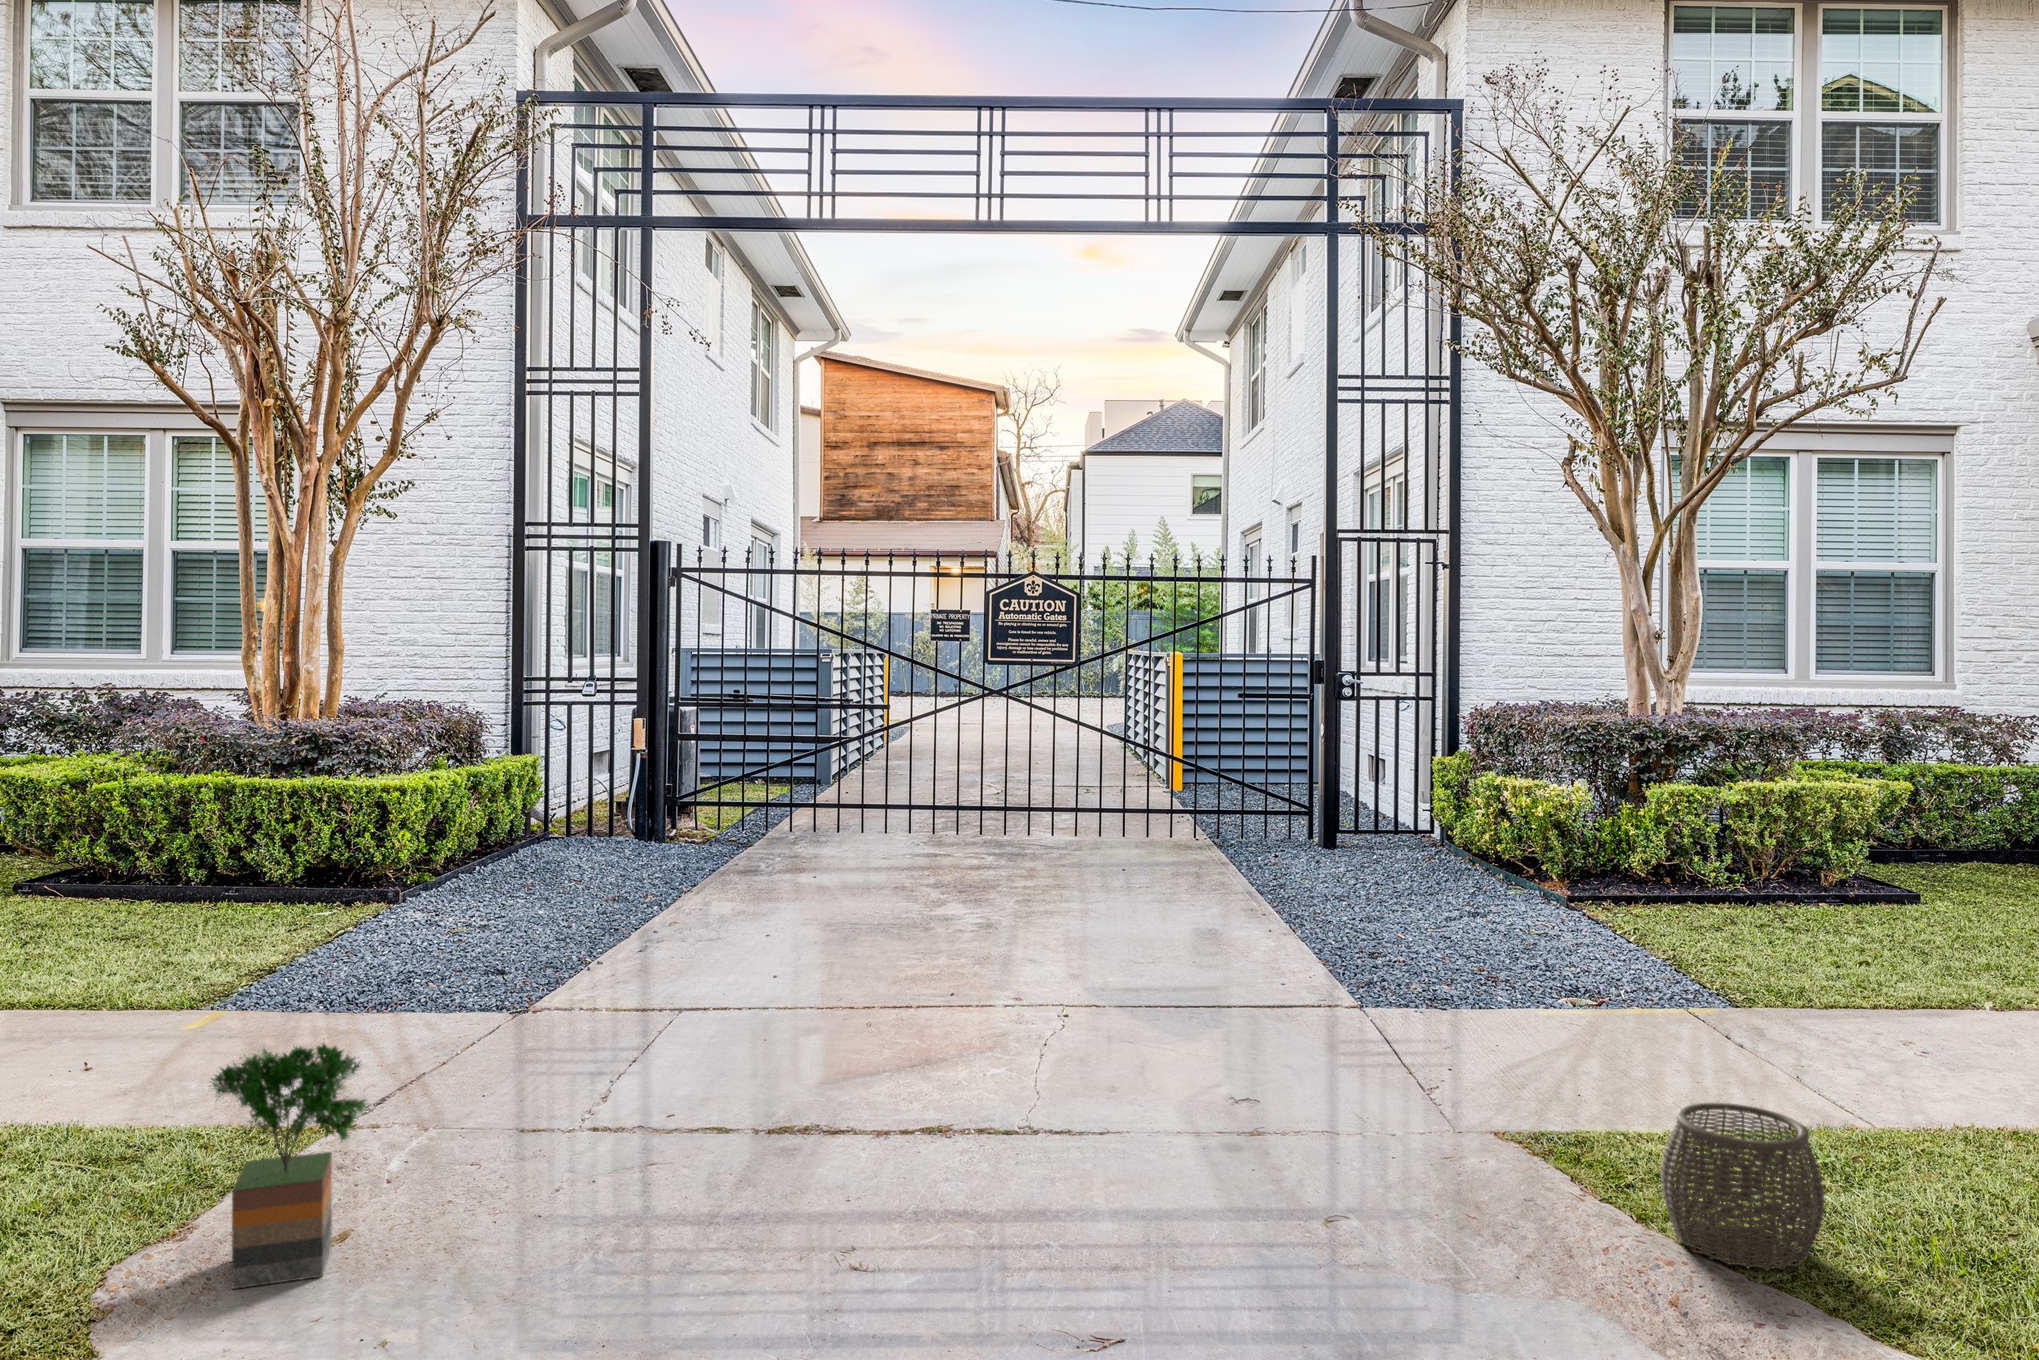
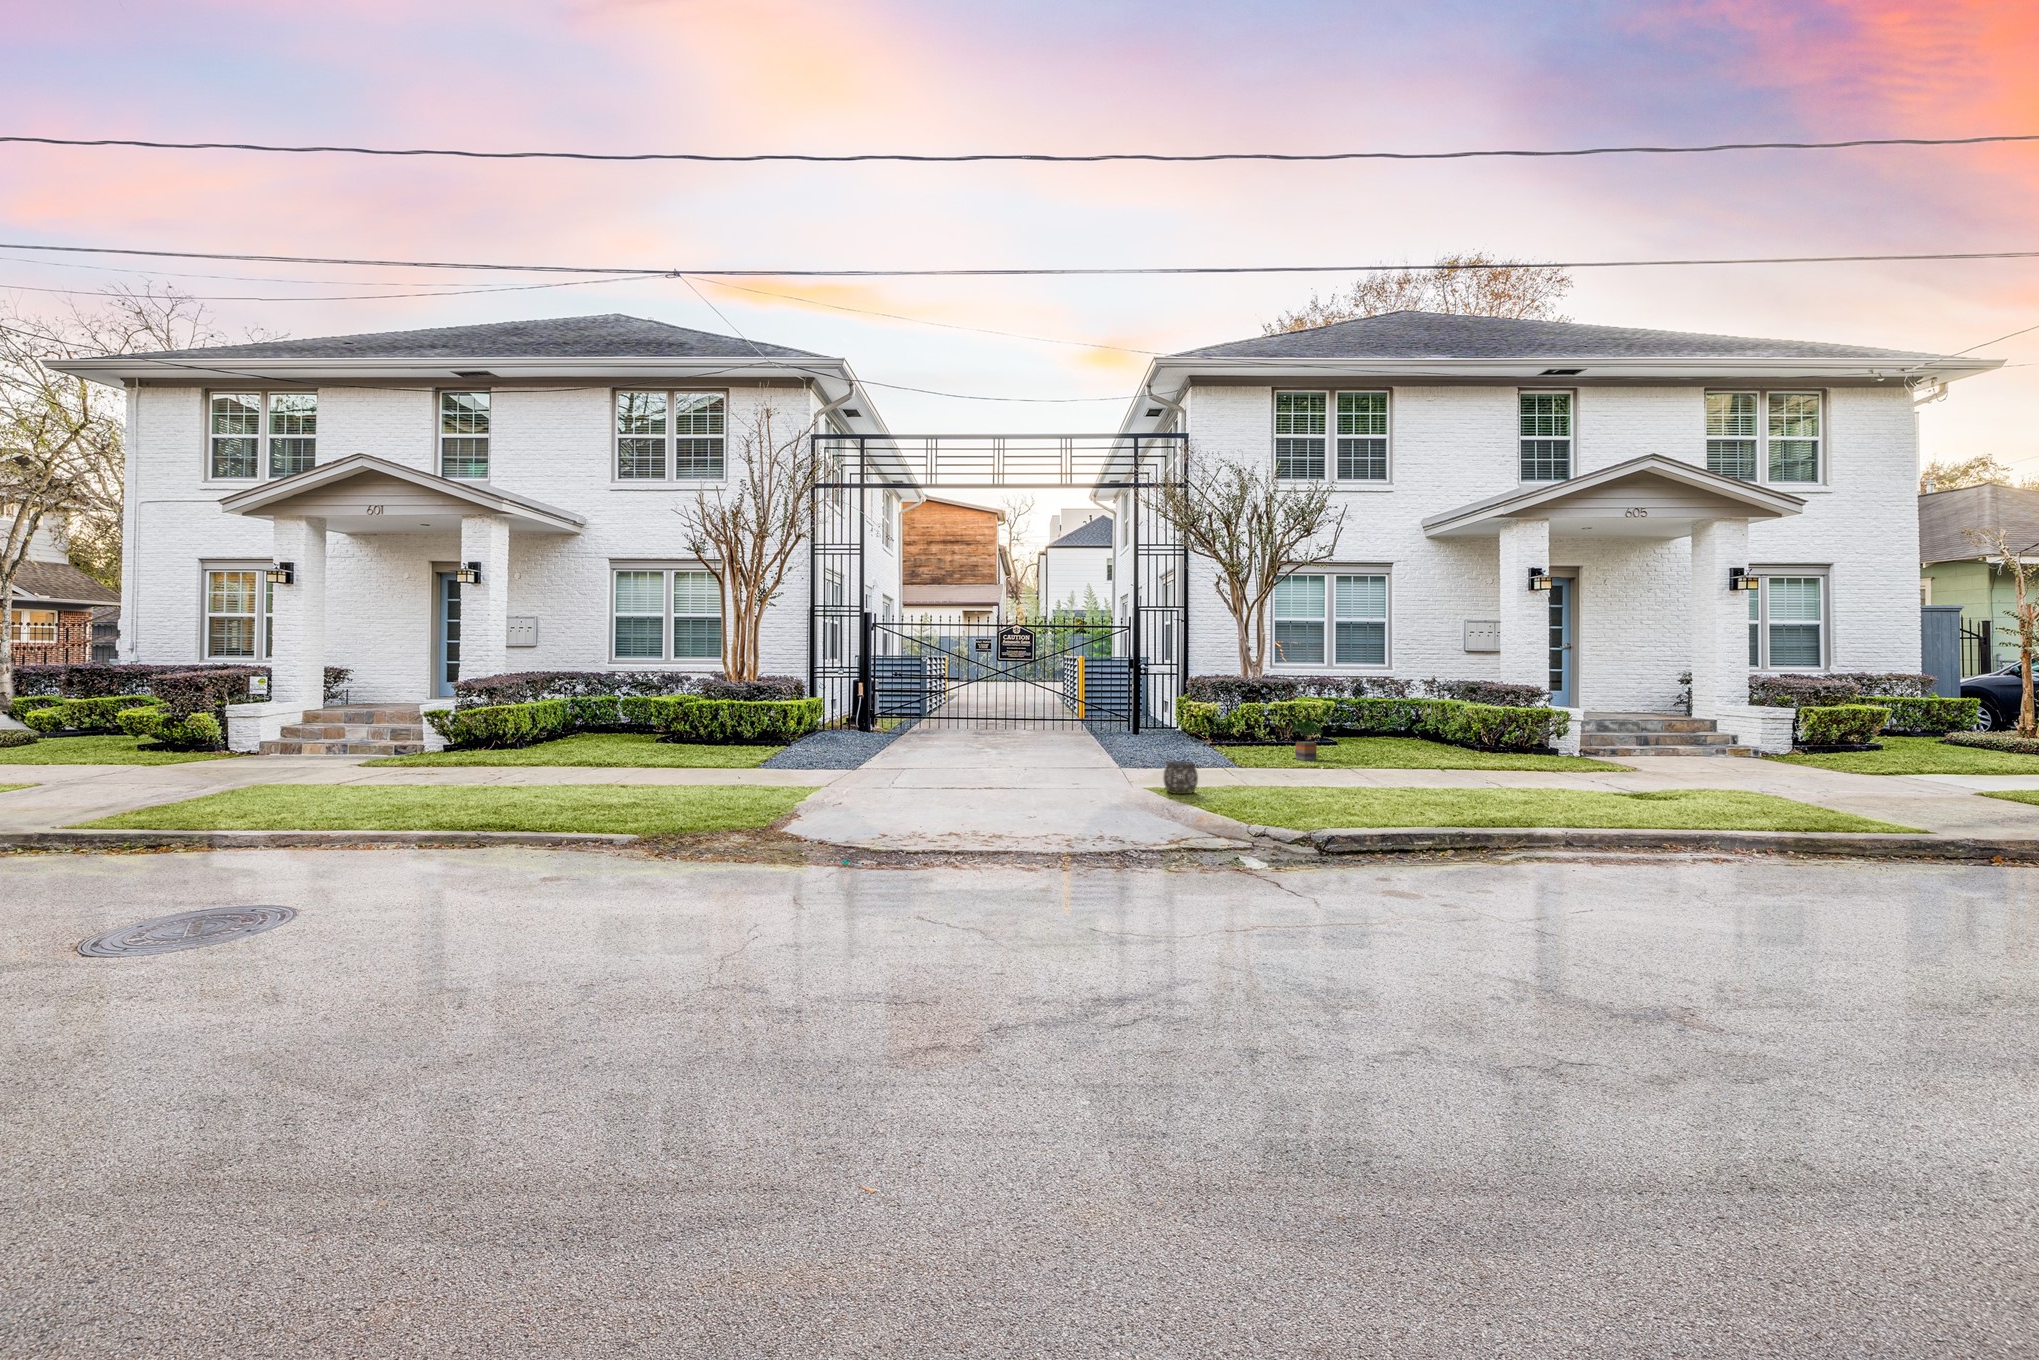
potted tree: present [212,1044,367,1289] -> present [1293,721,1323,761]

